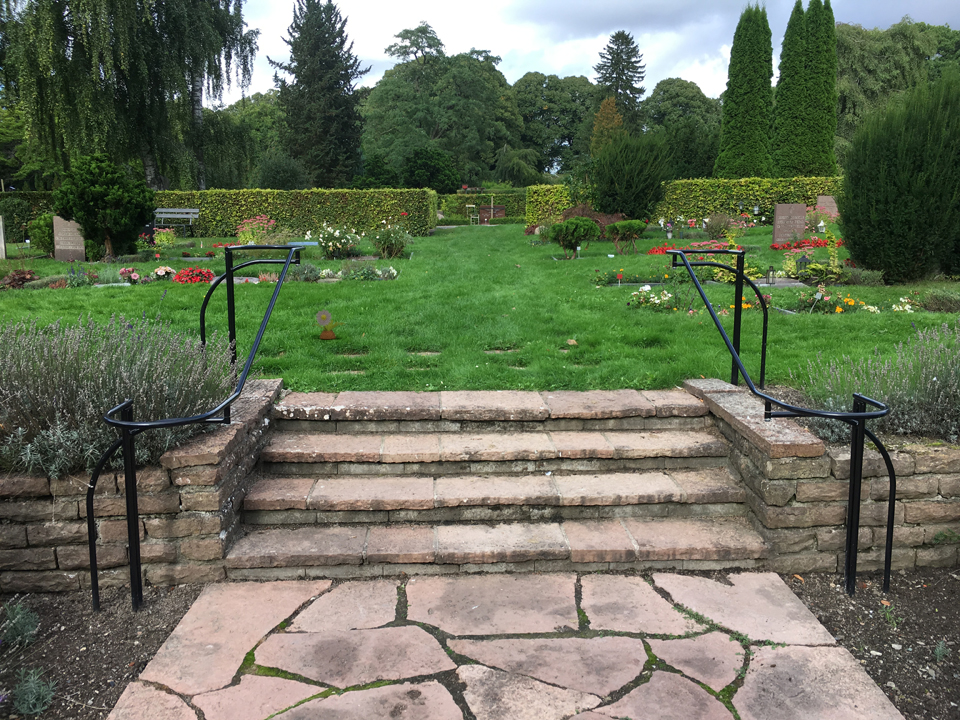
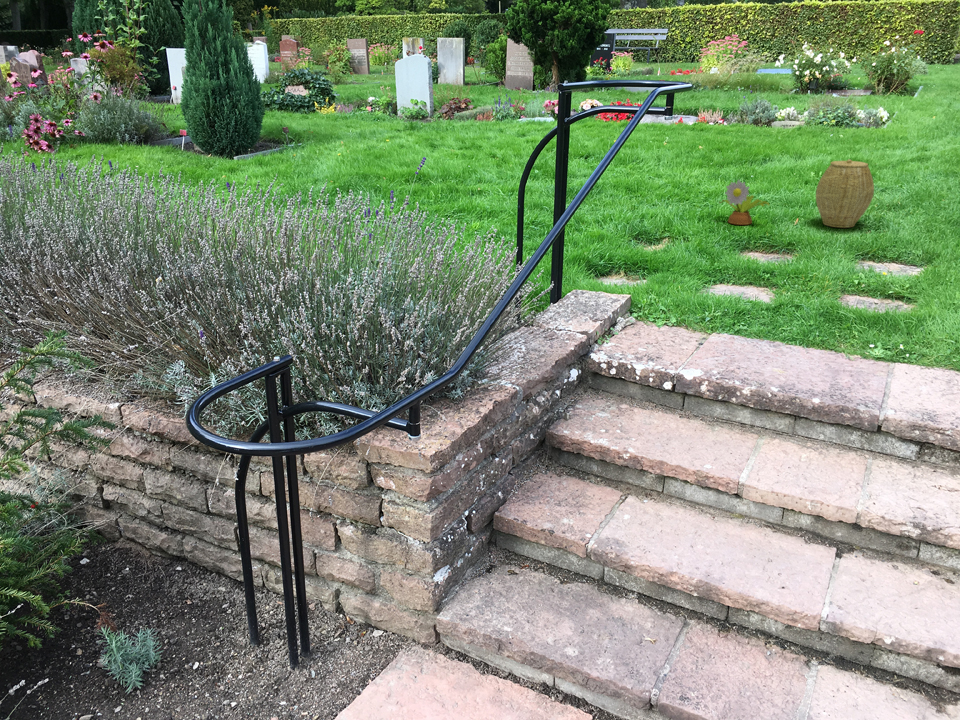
woven basket: none [372,293,405,335] -> present [816,160,874,228]

